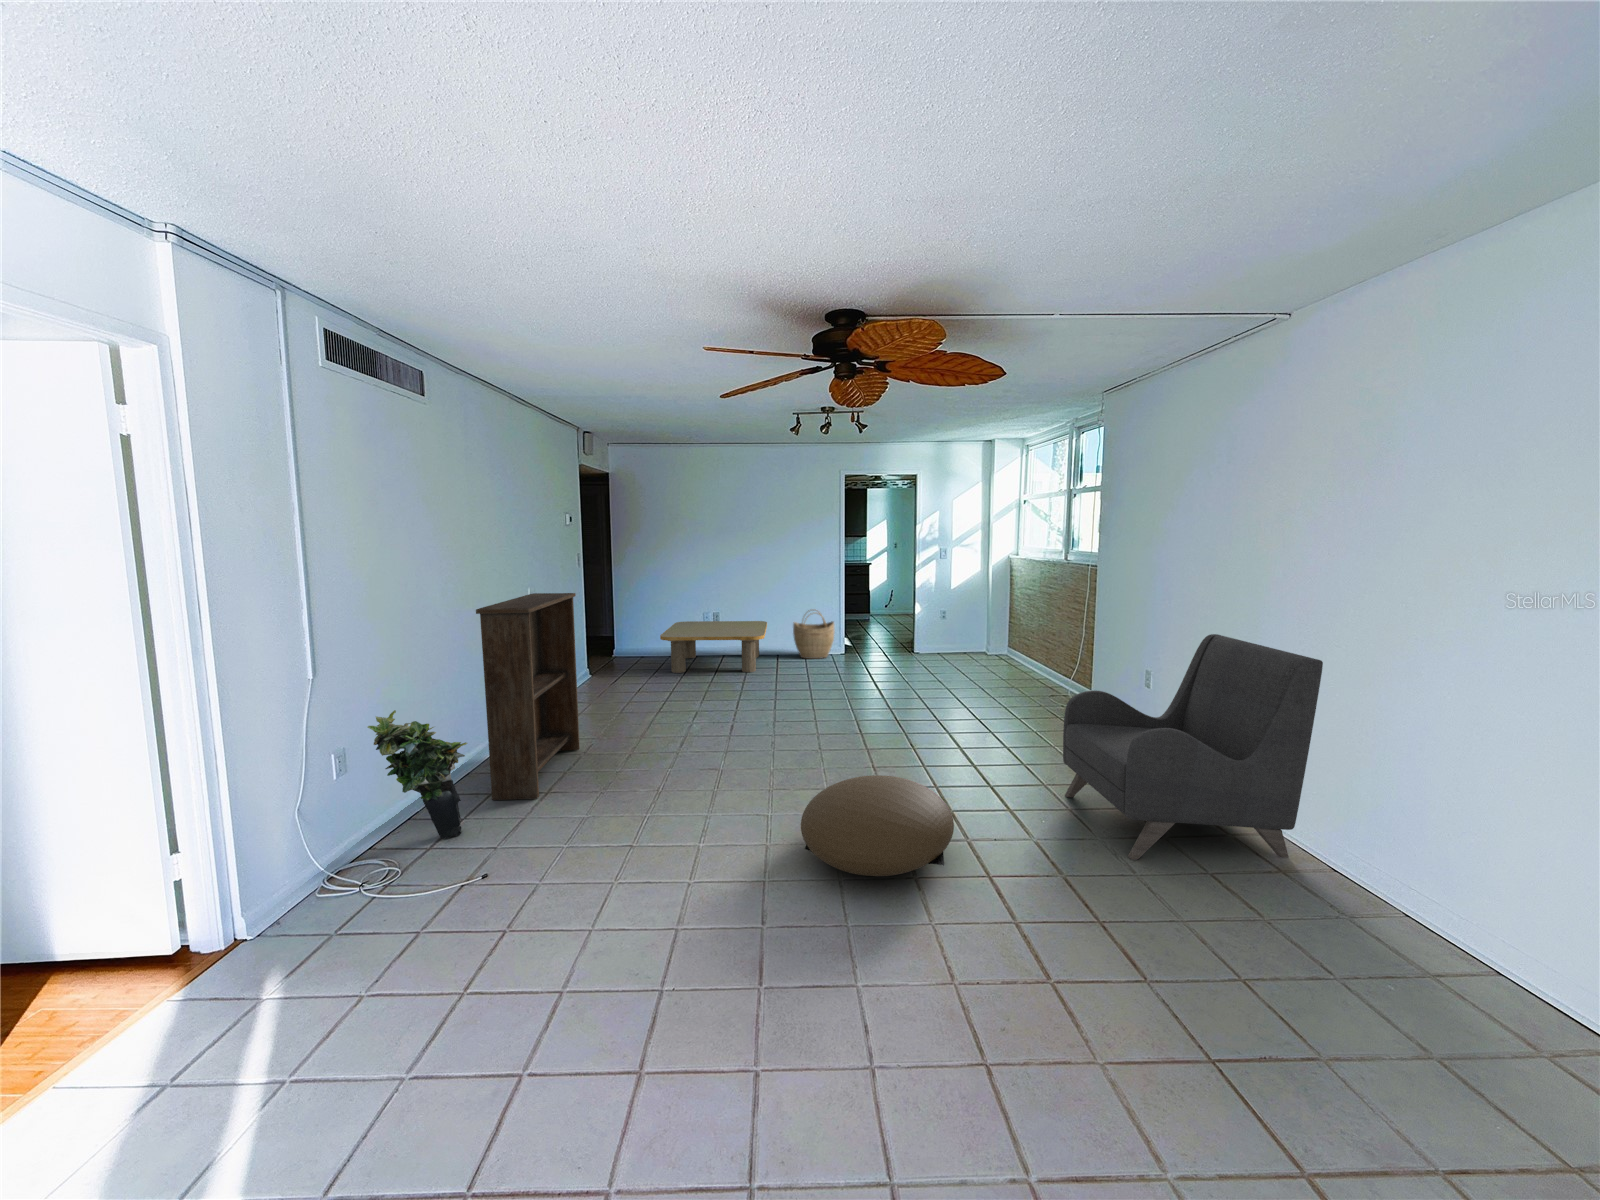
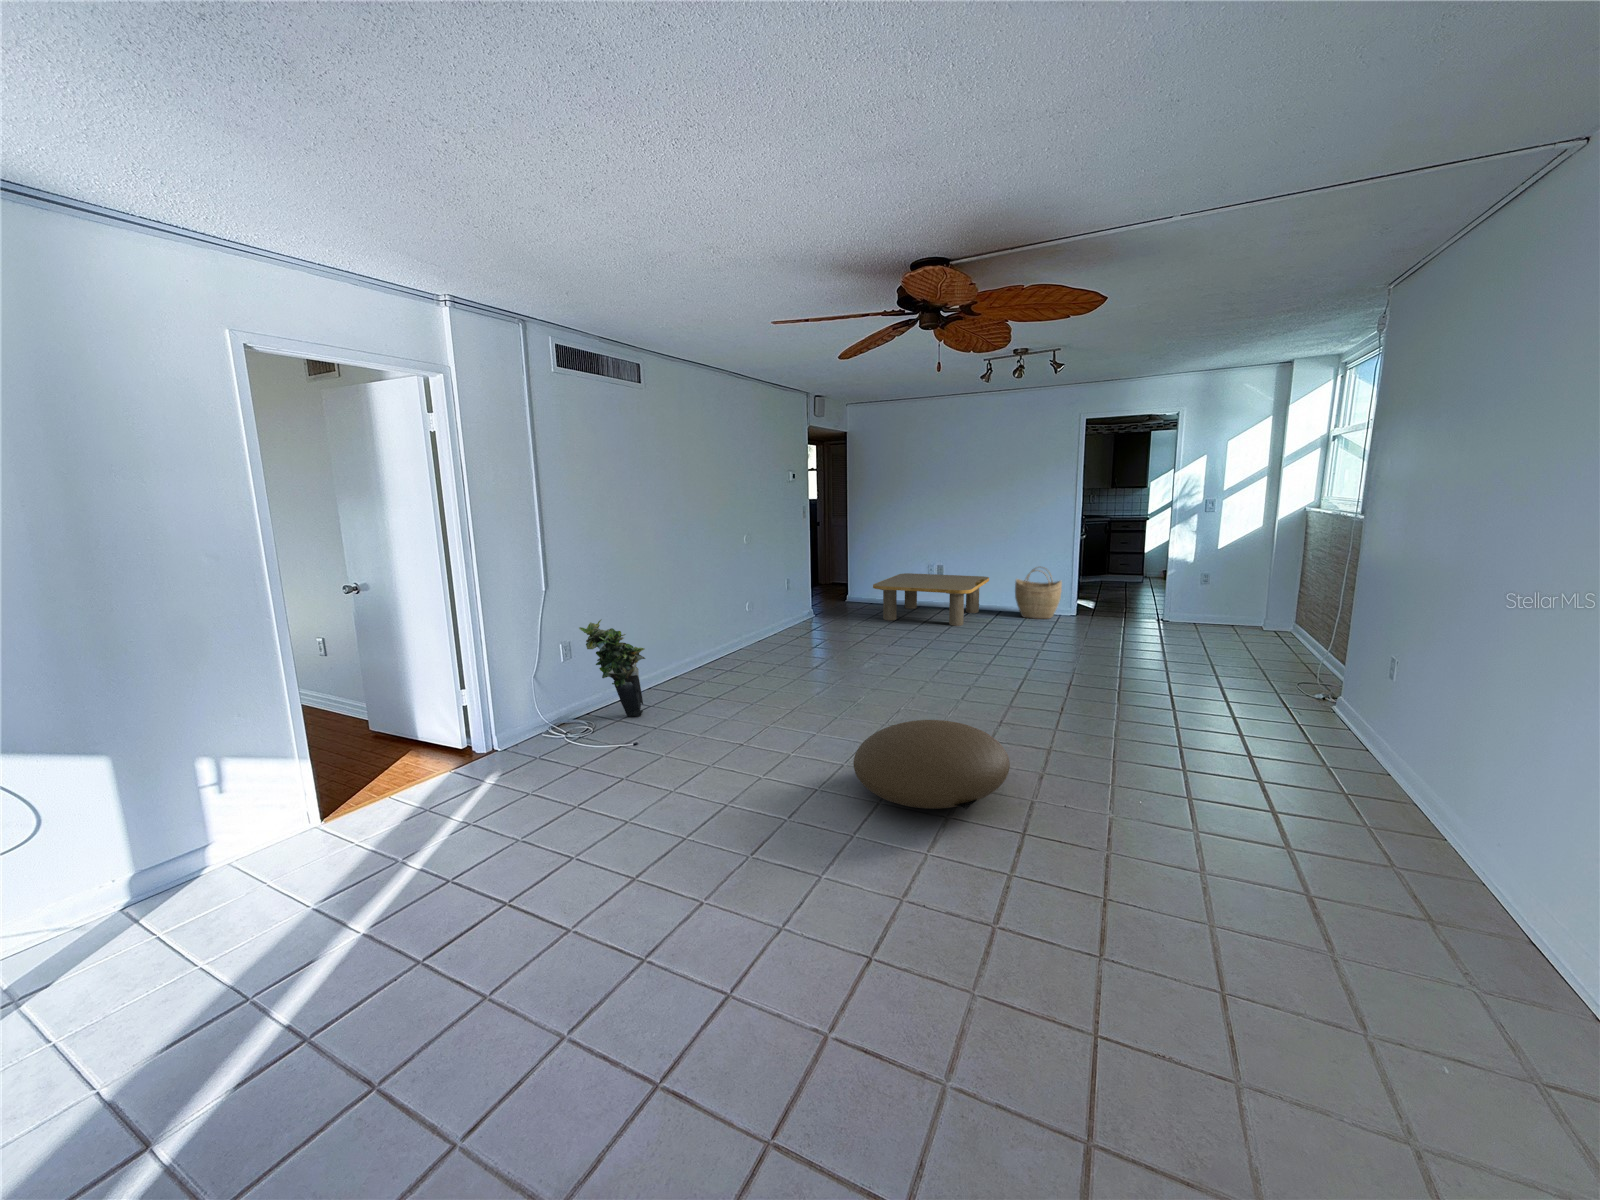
bookshelf: present [476,593,580,800] -> none [663,539,760,701]
armchair: present [1063,634,1323,860] -> none [1197,611,1544,911]

